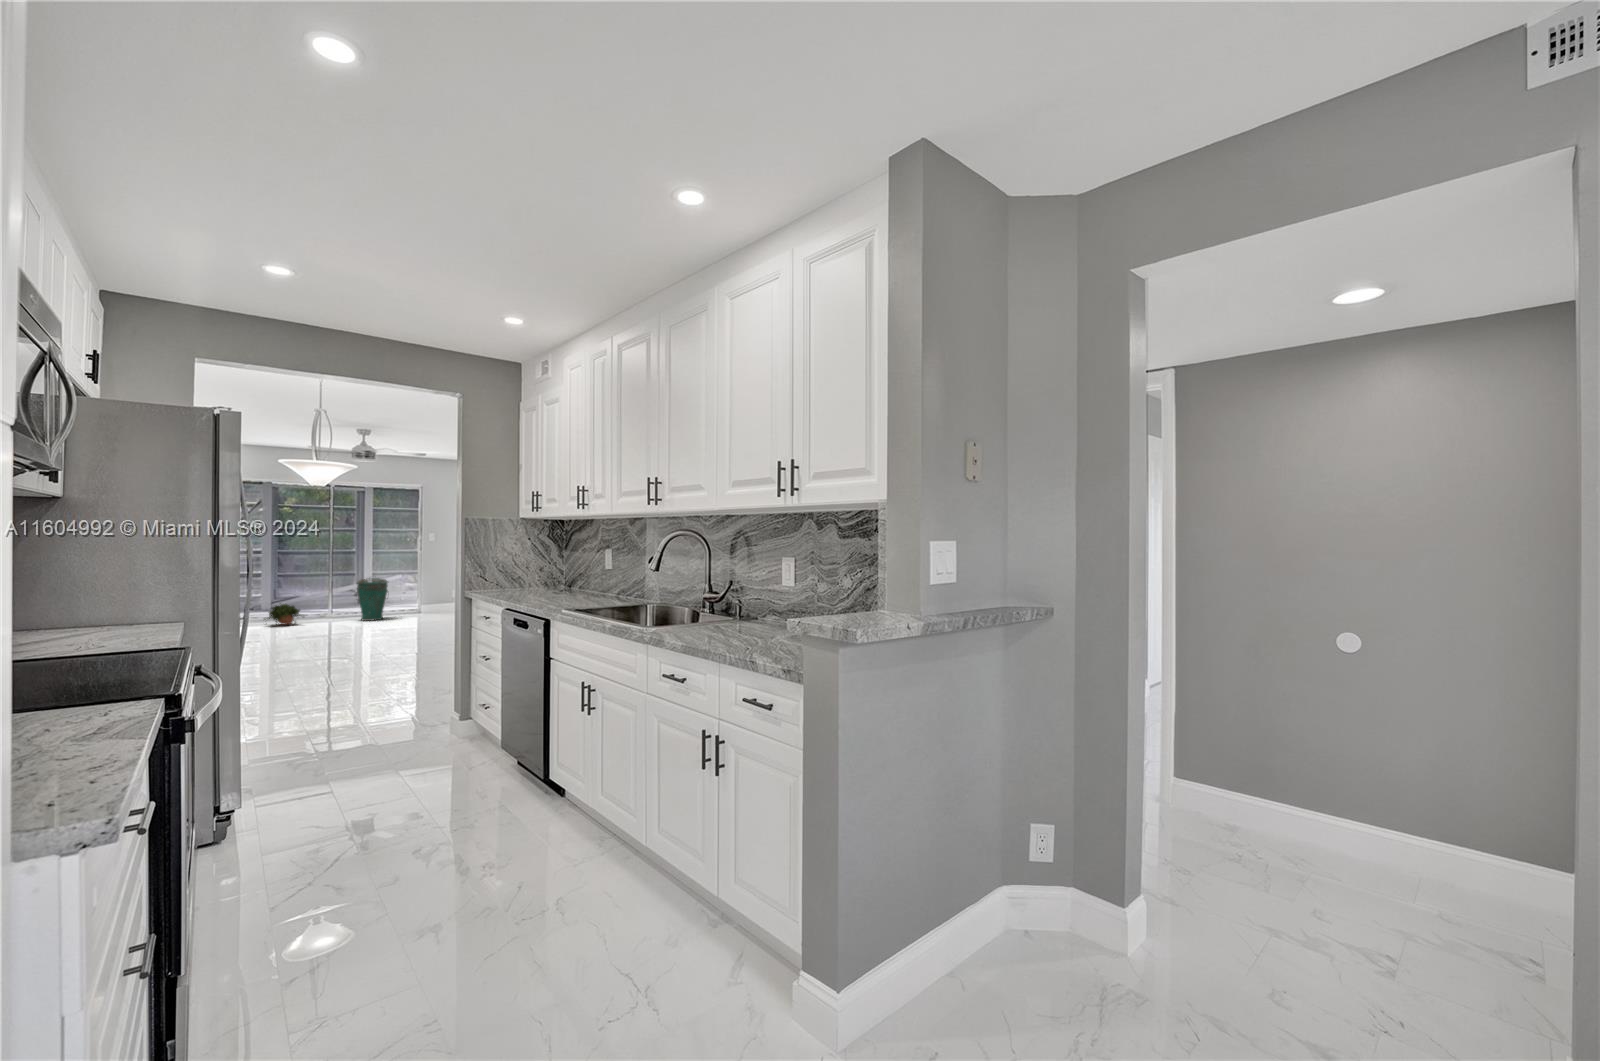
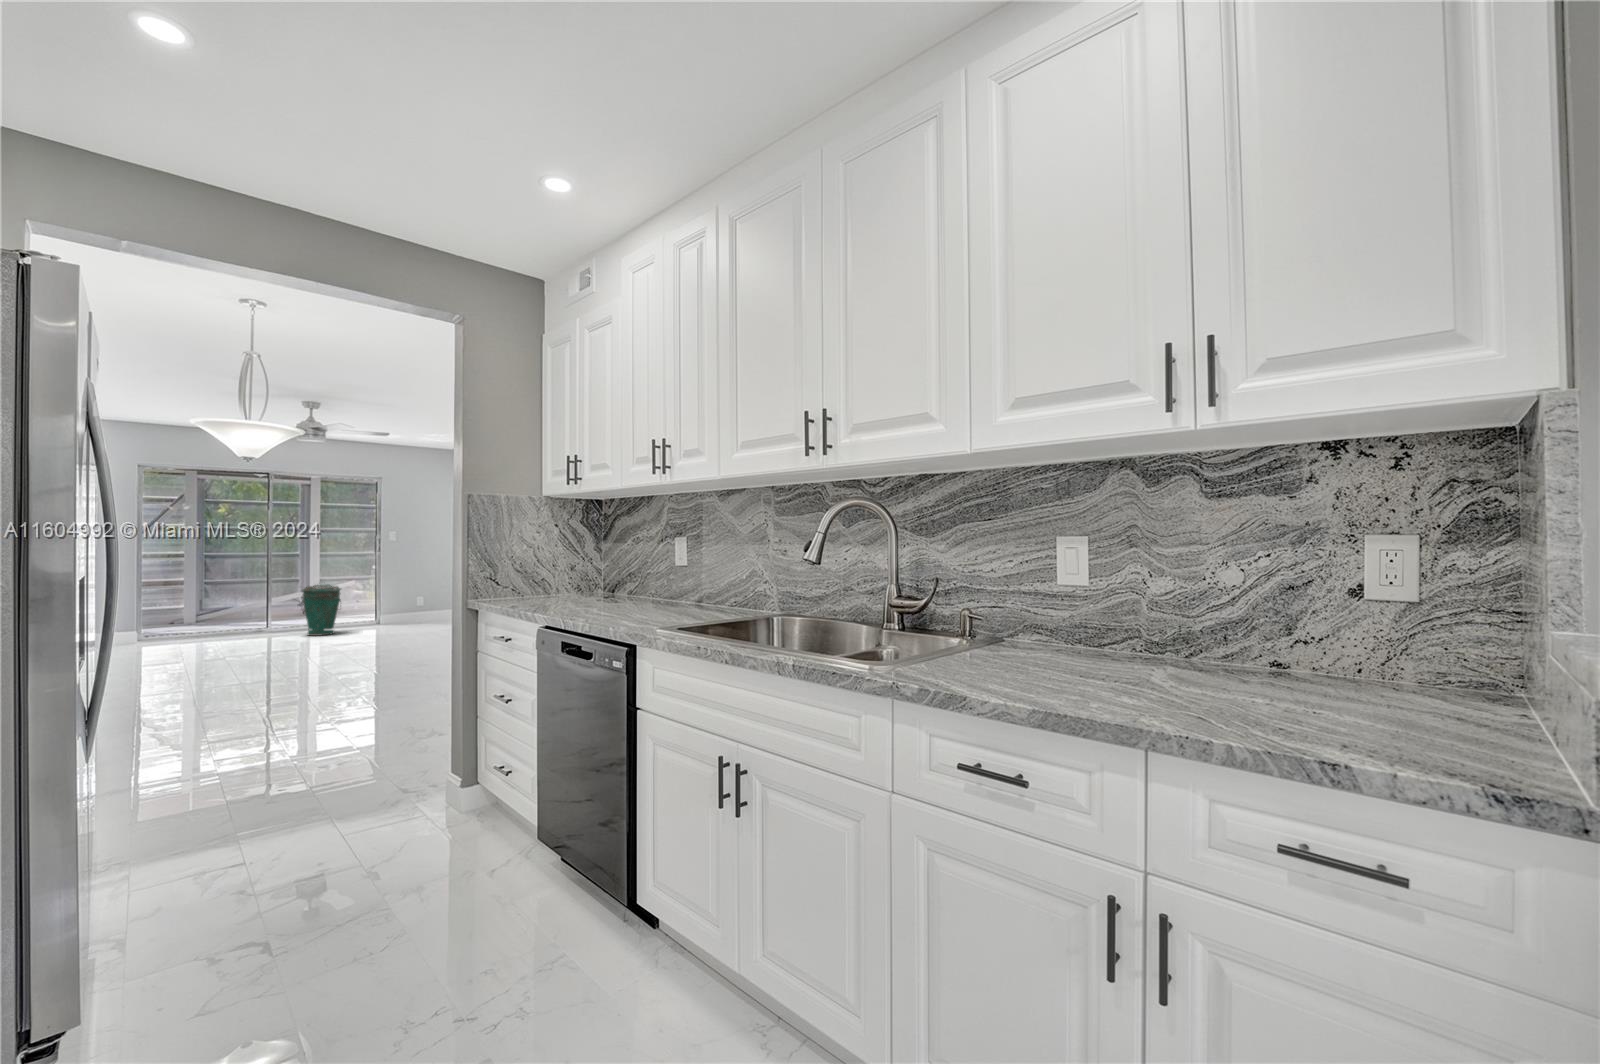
potted plant: present [264,603,302,624] -> none [181,615,239,643]

